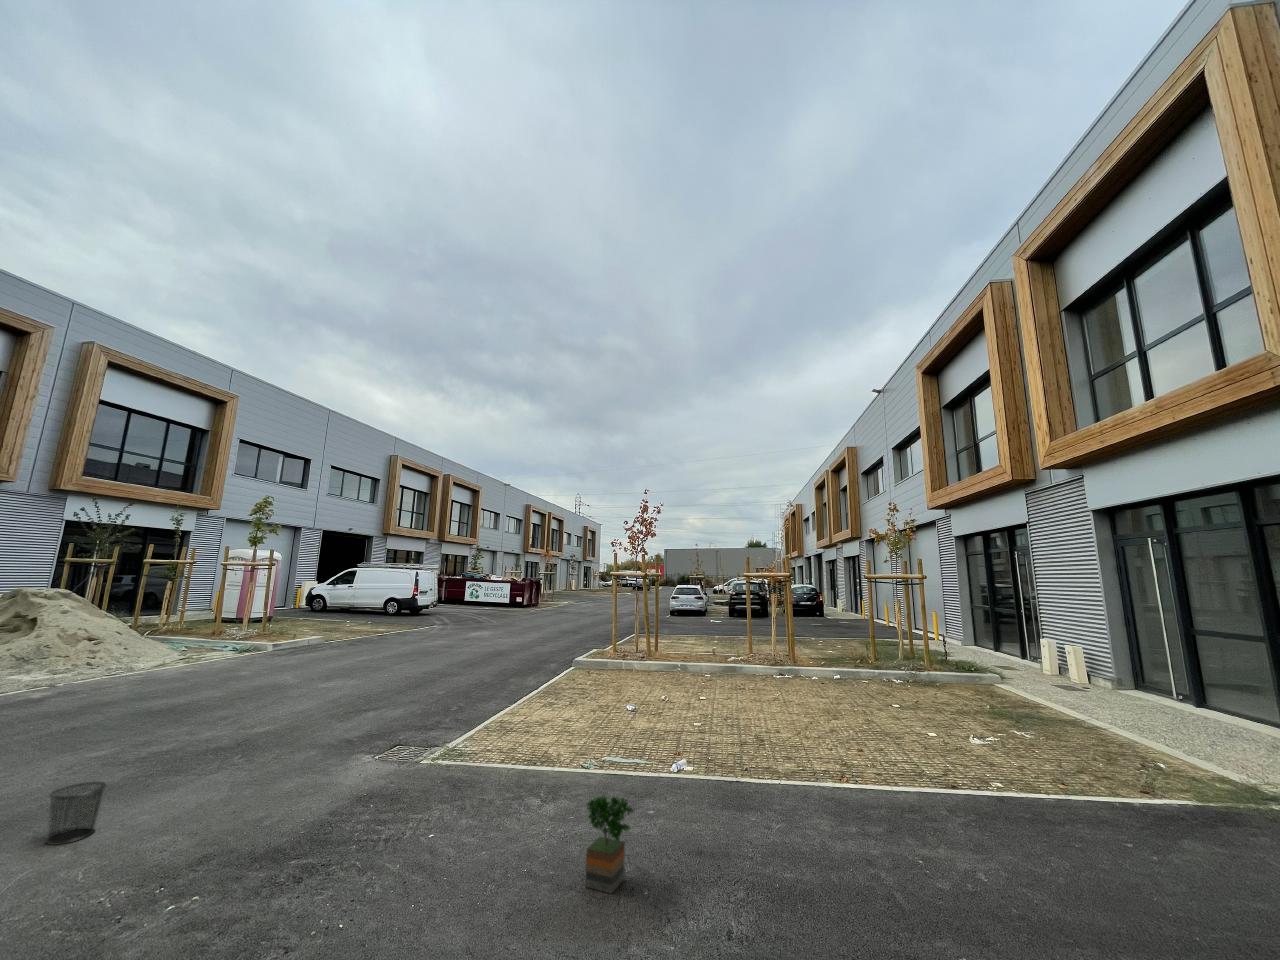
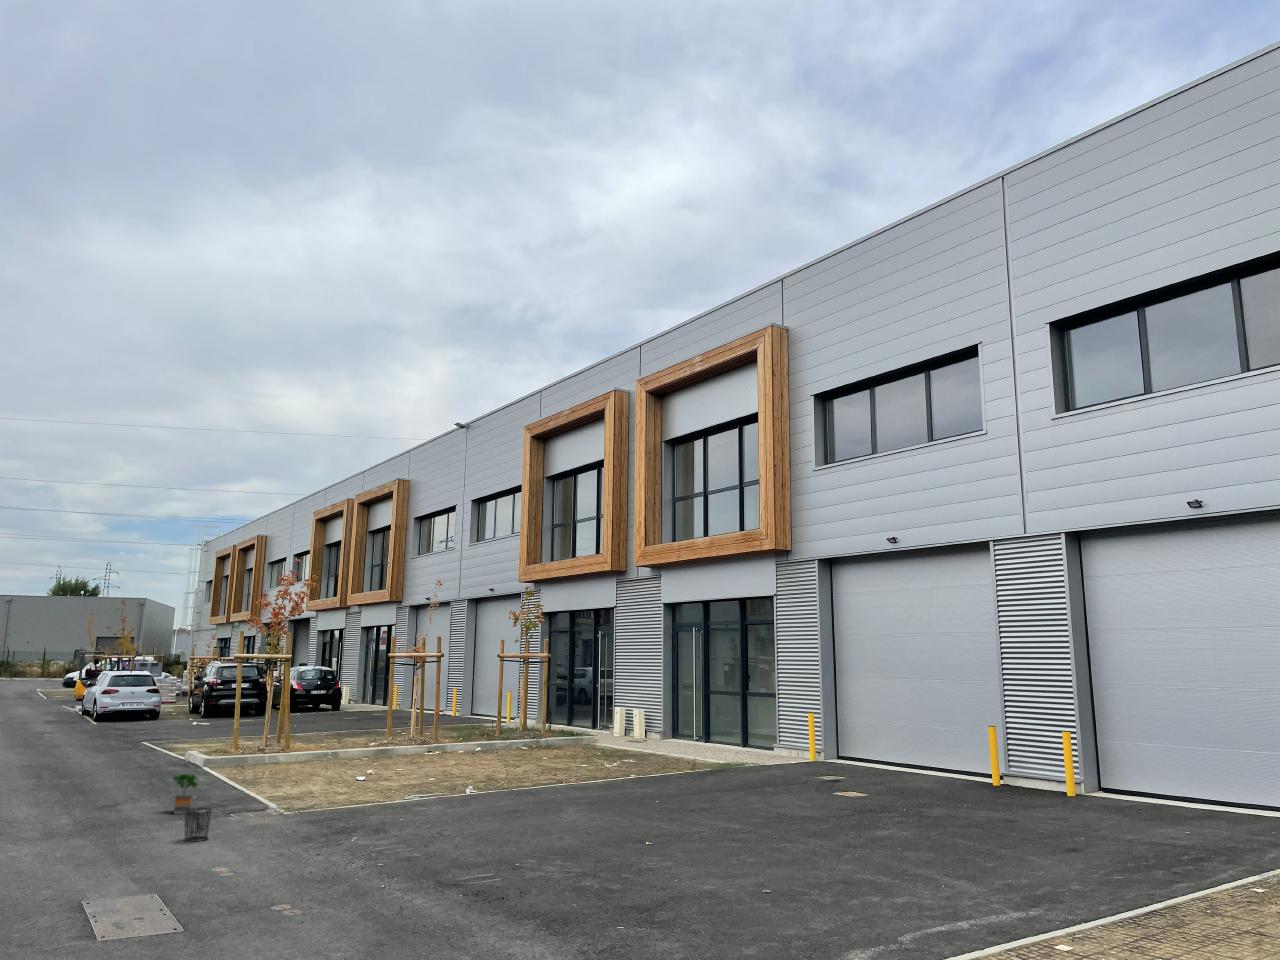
potted tree: present [586,796,634,894] -> present [173,774,198,815]

